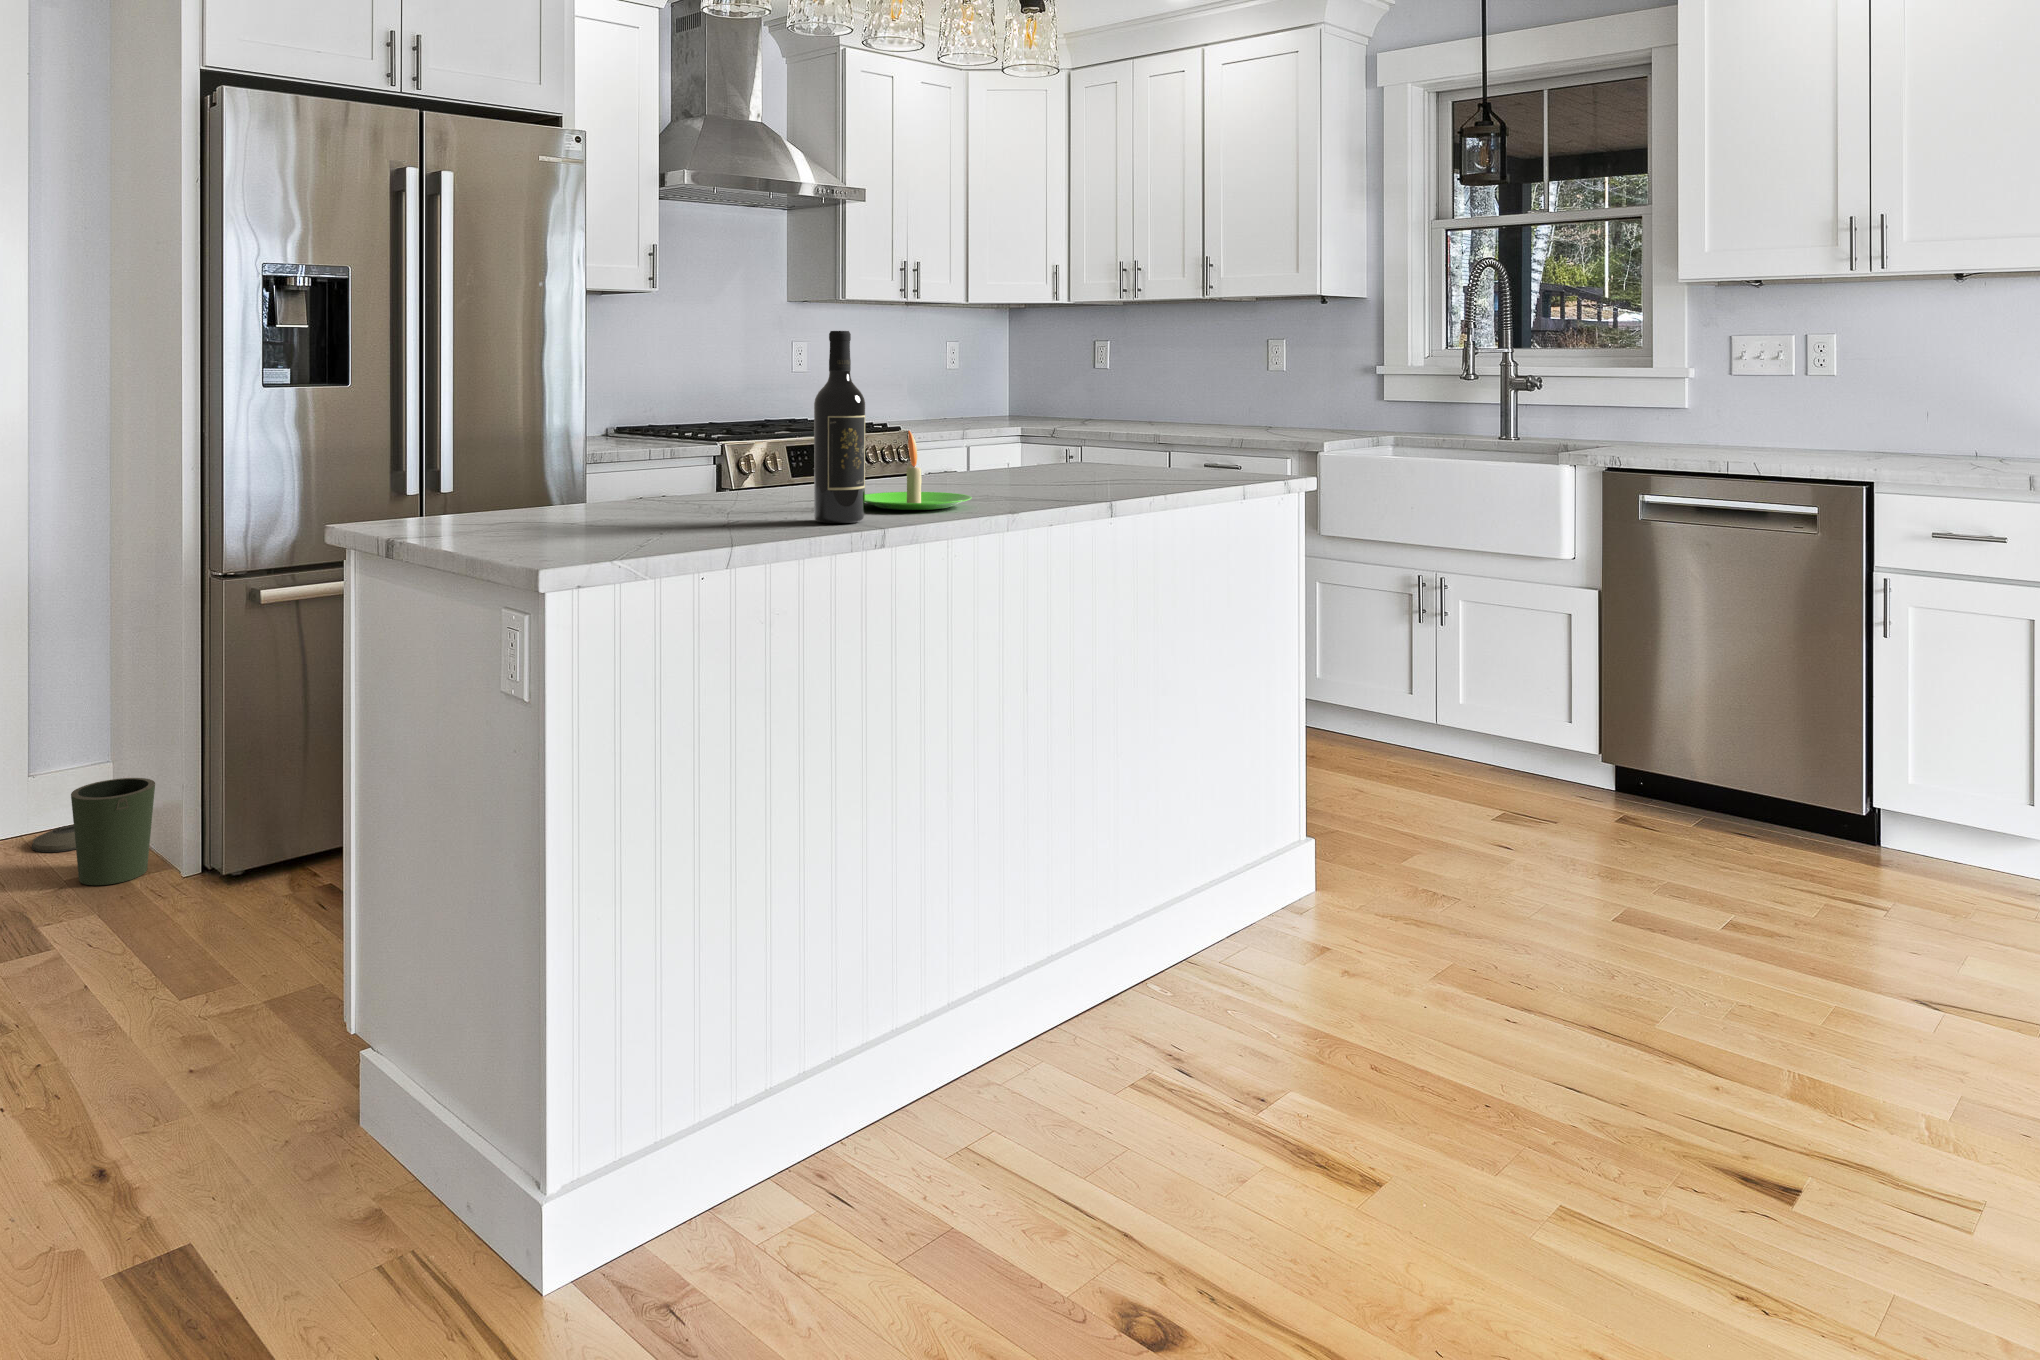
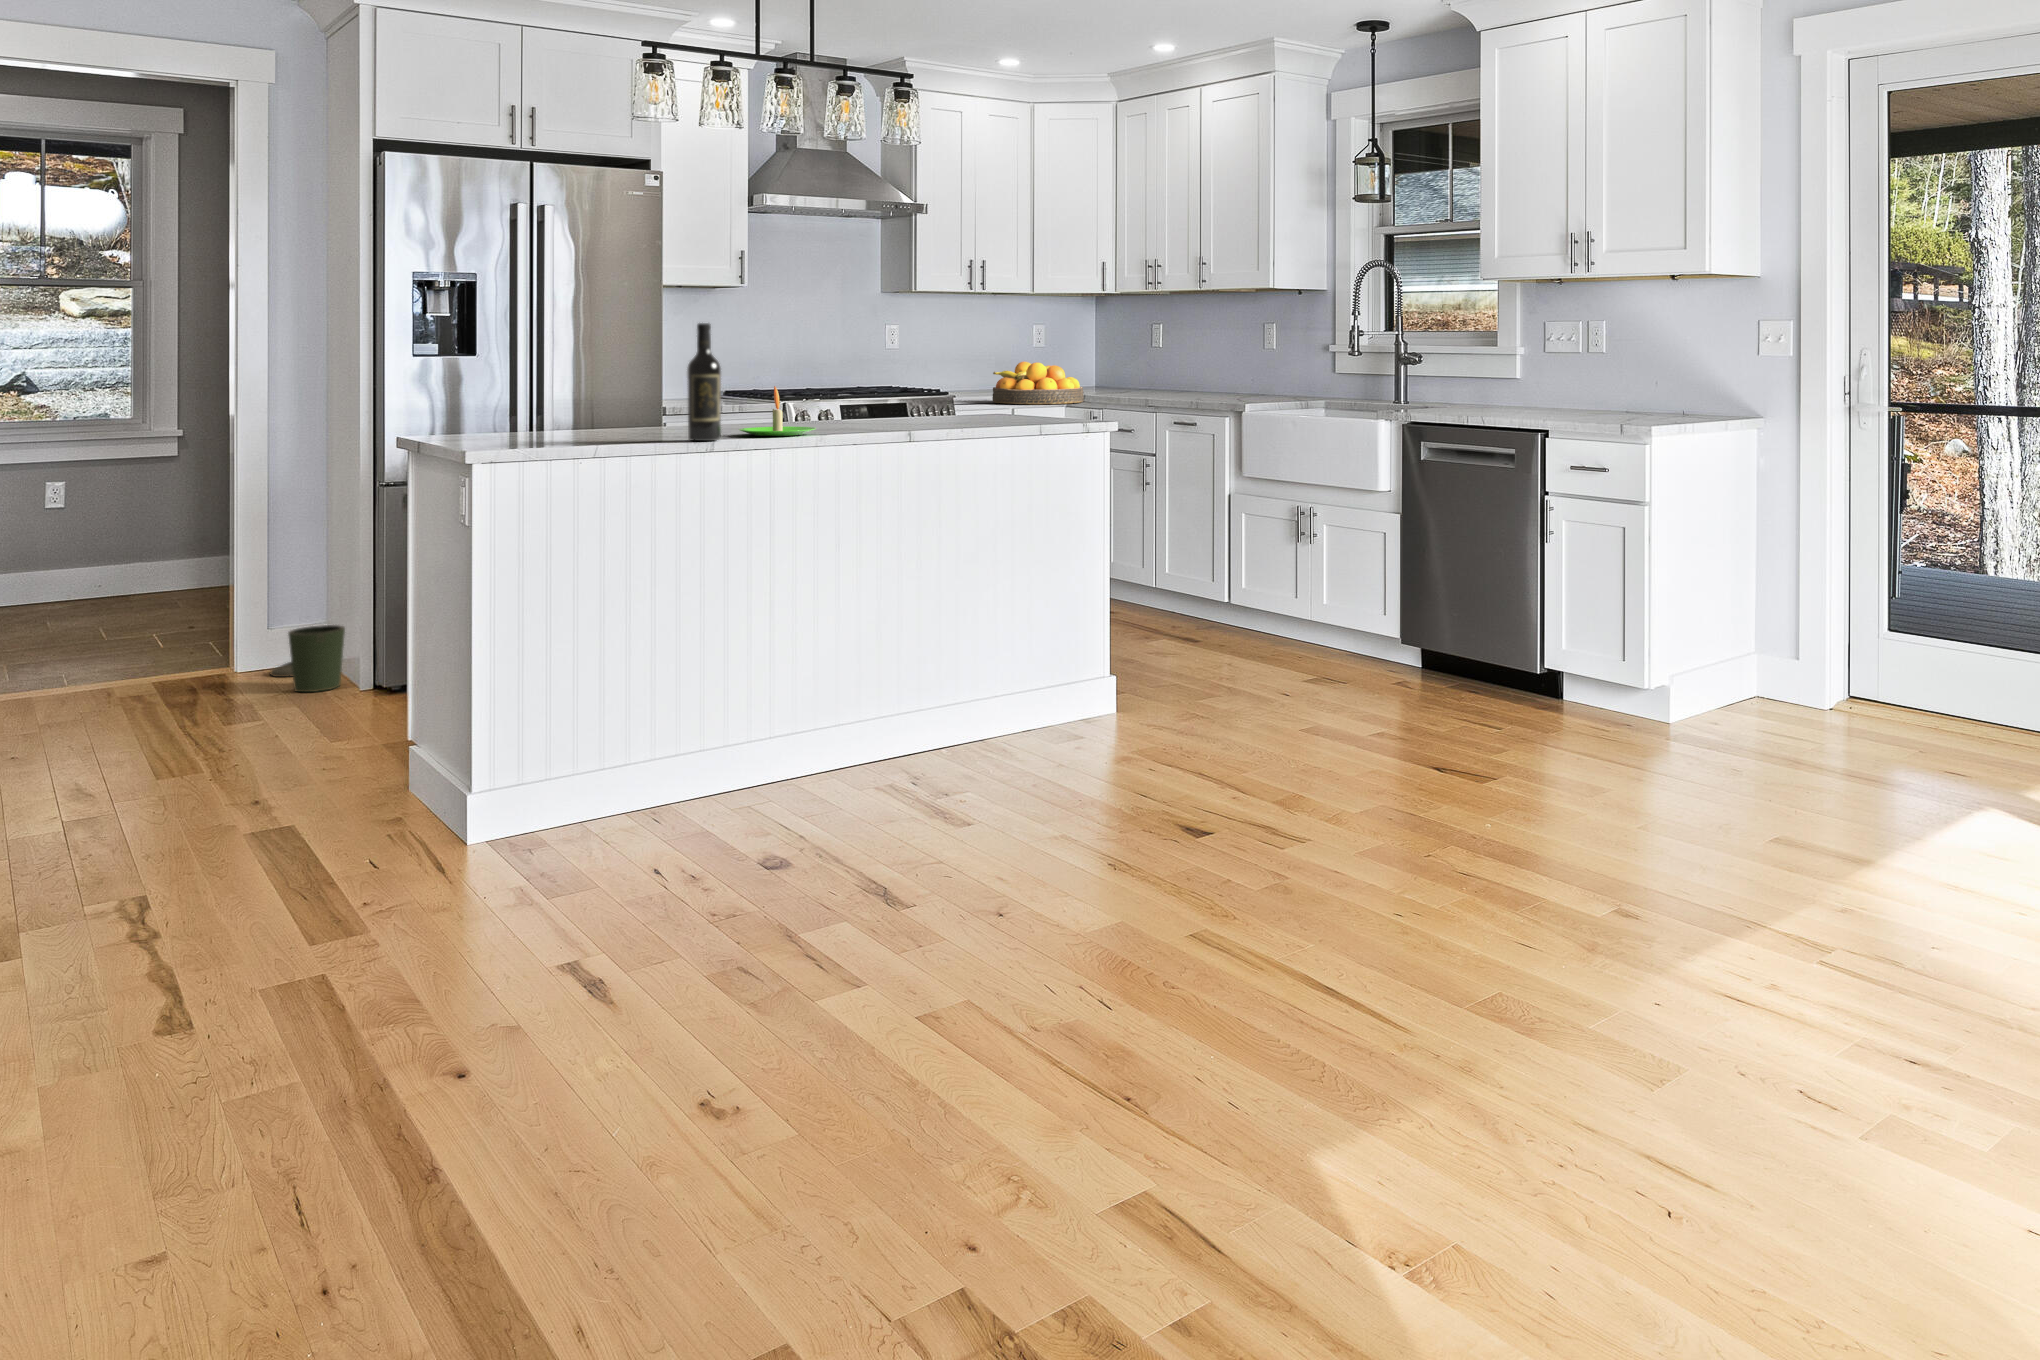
fruit bowl: none [983,388,1101,444] -> present [992,362,1084,404]

